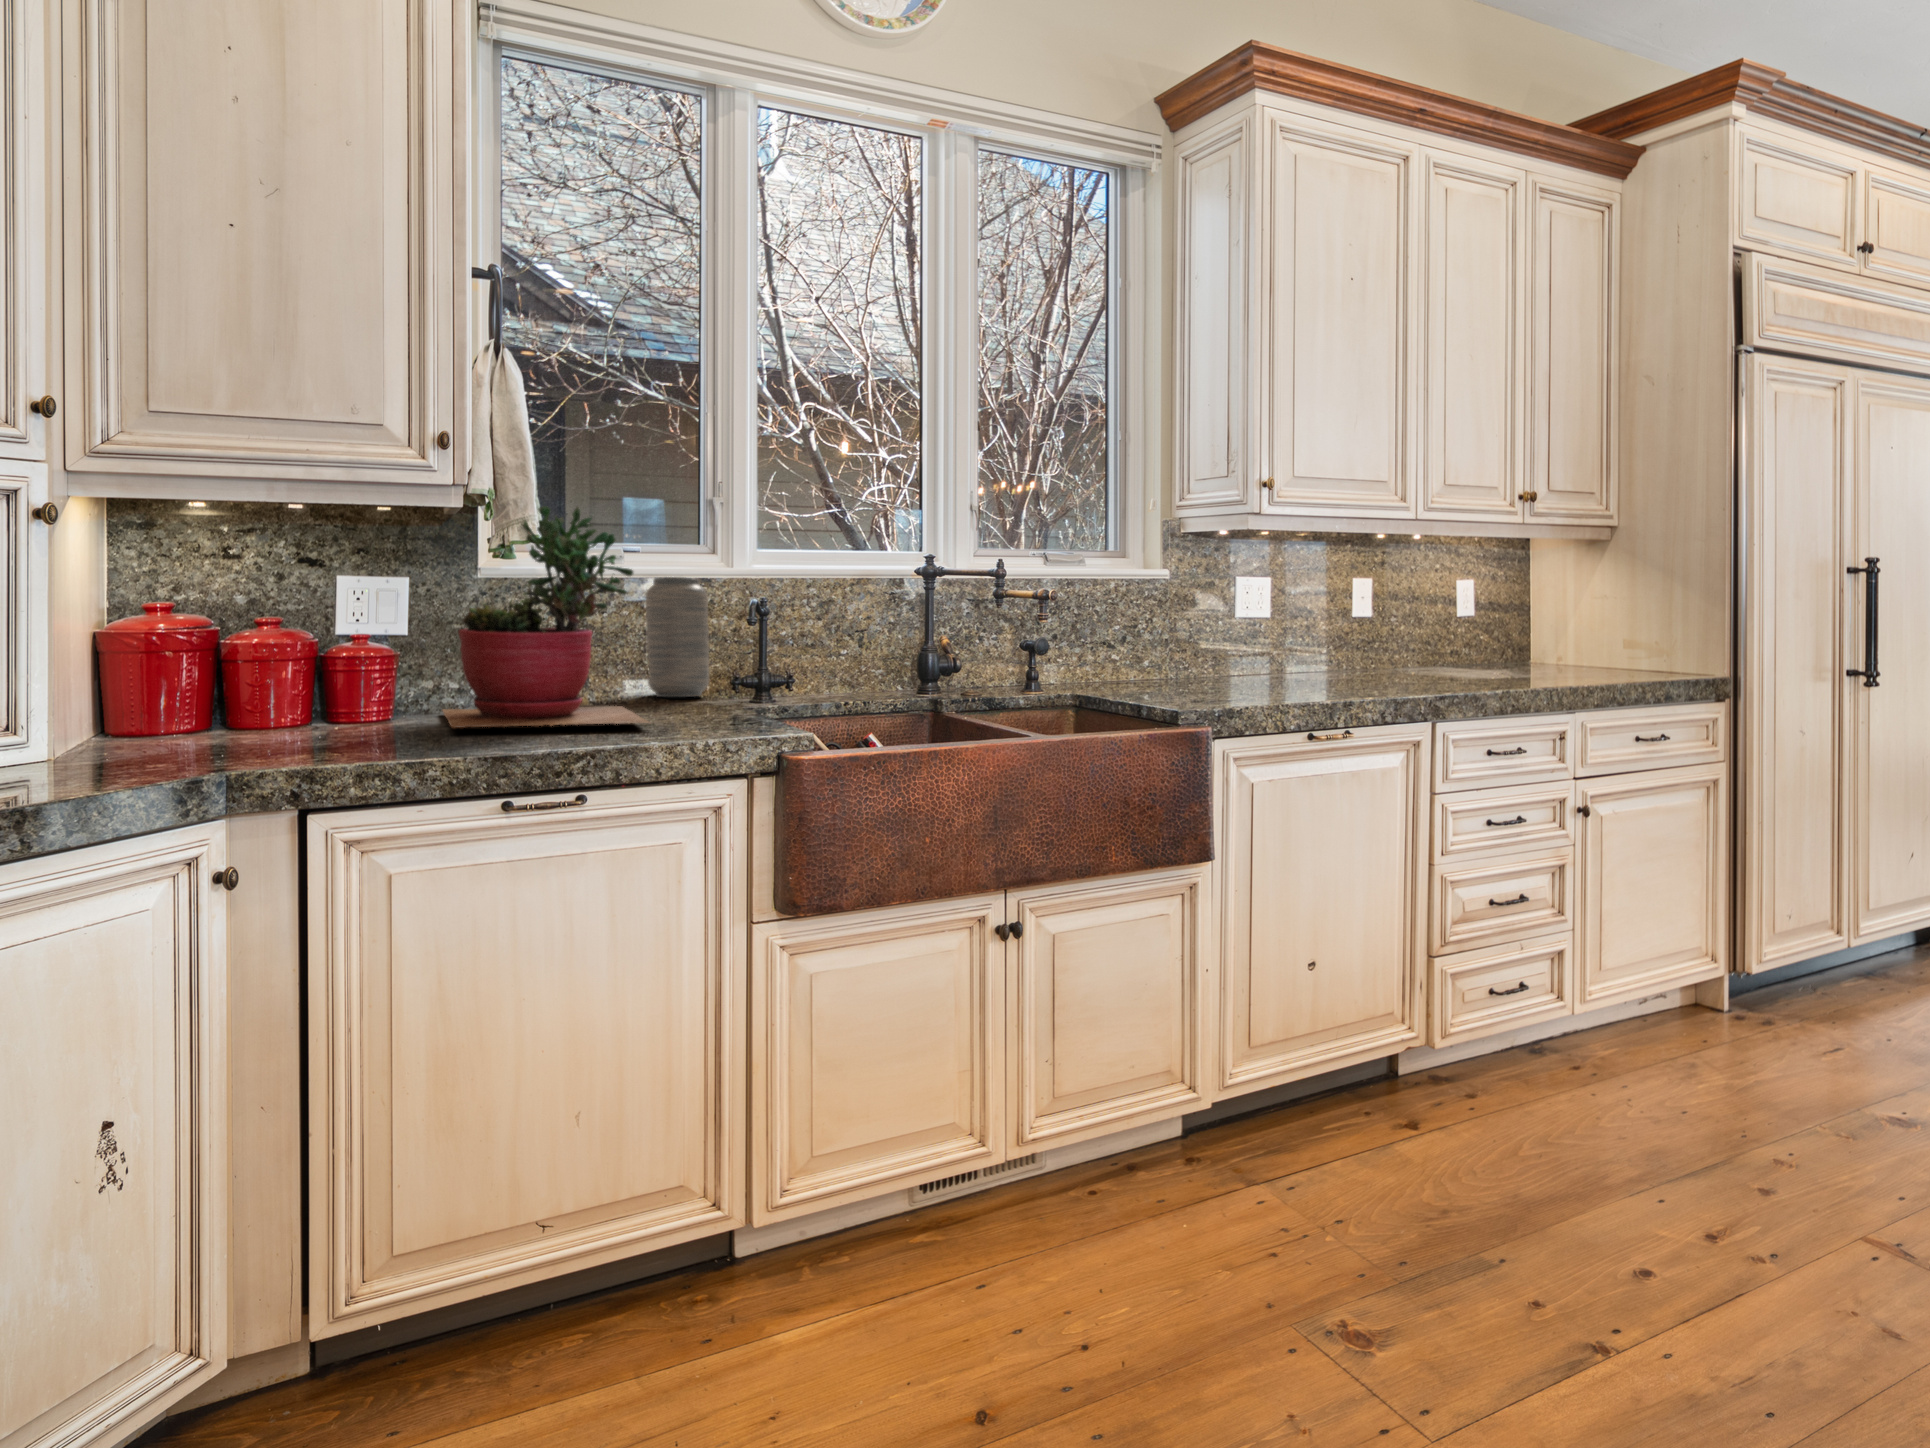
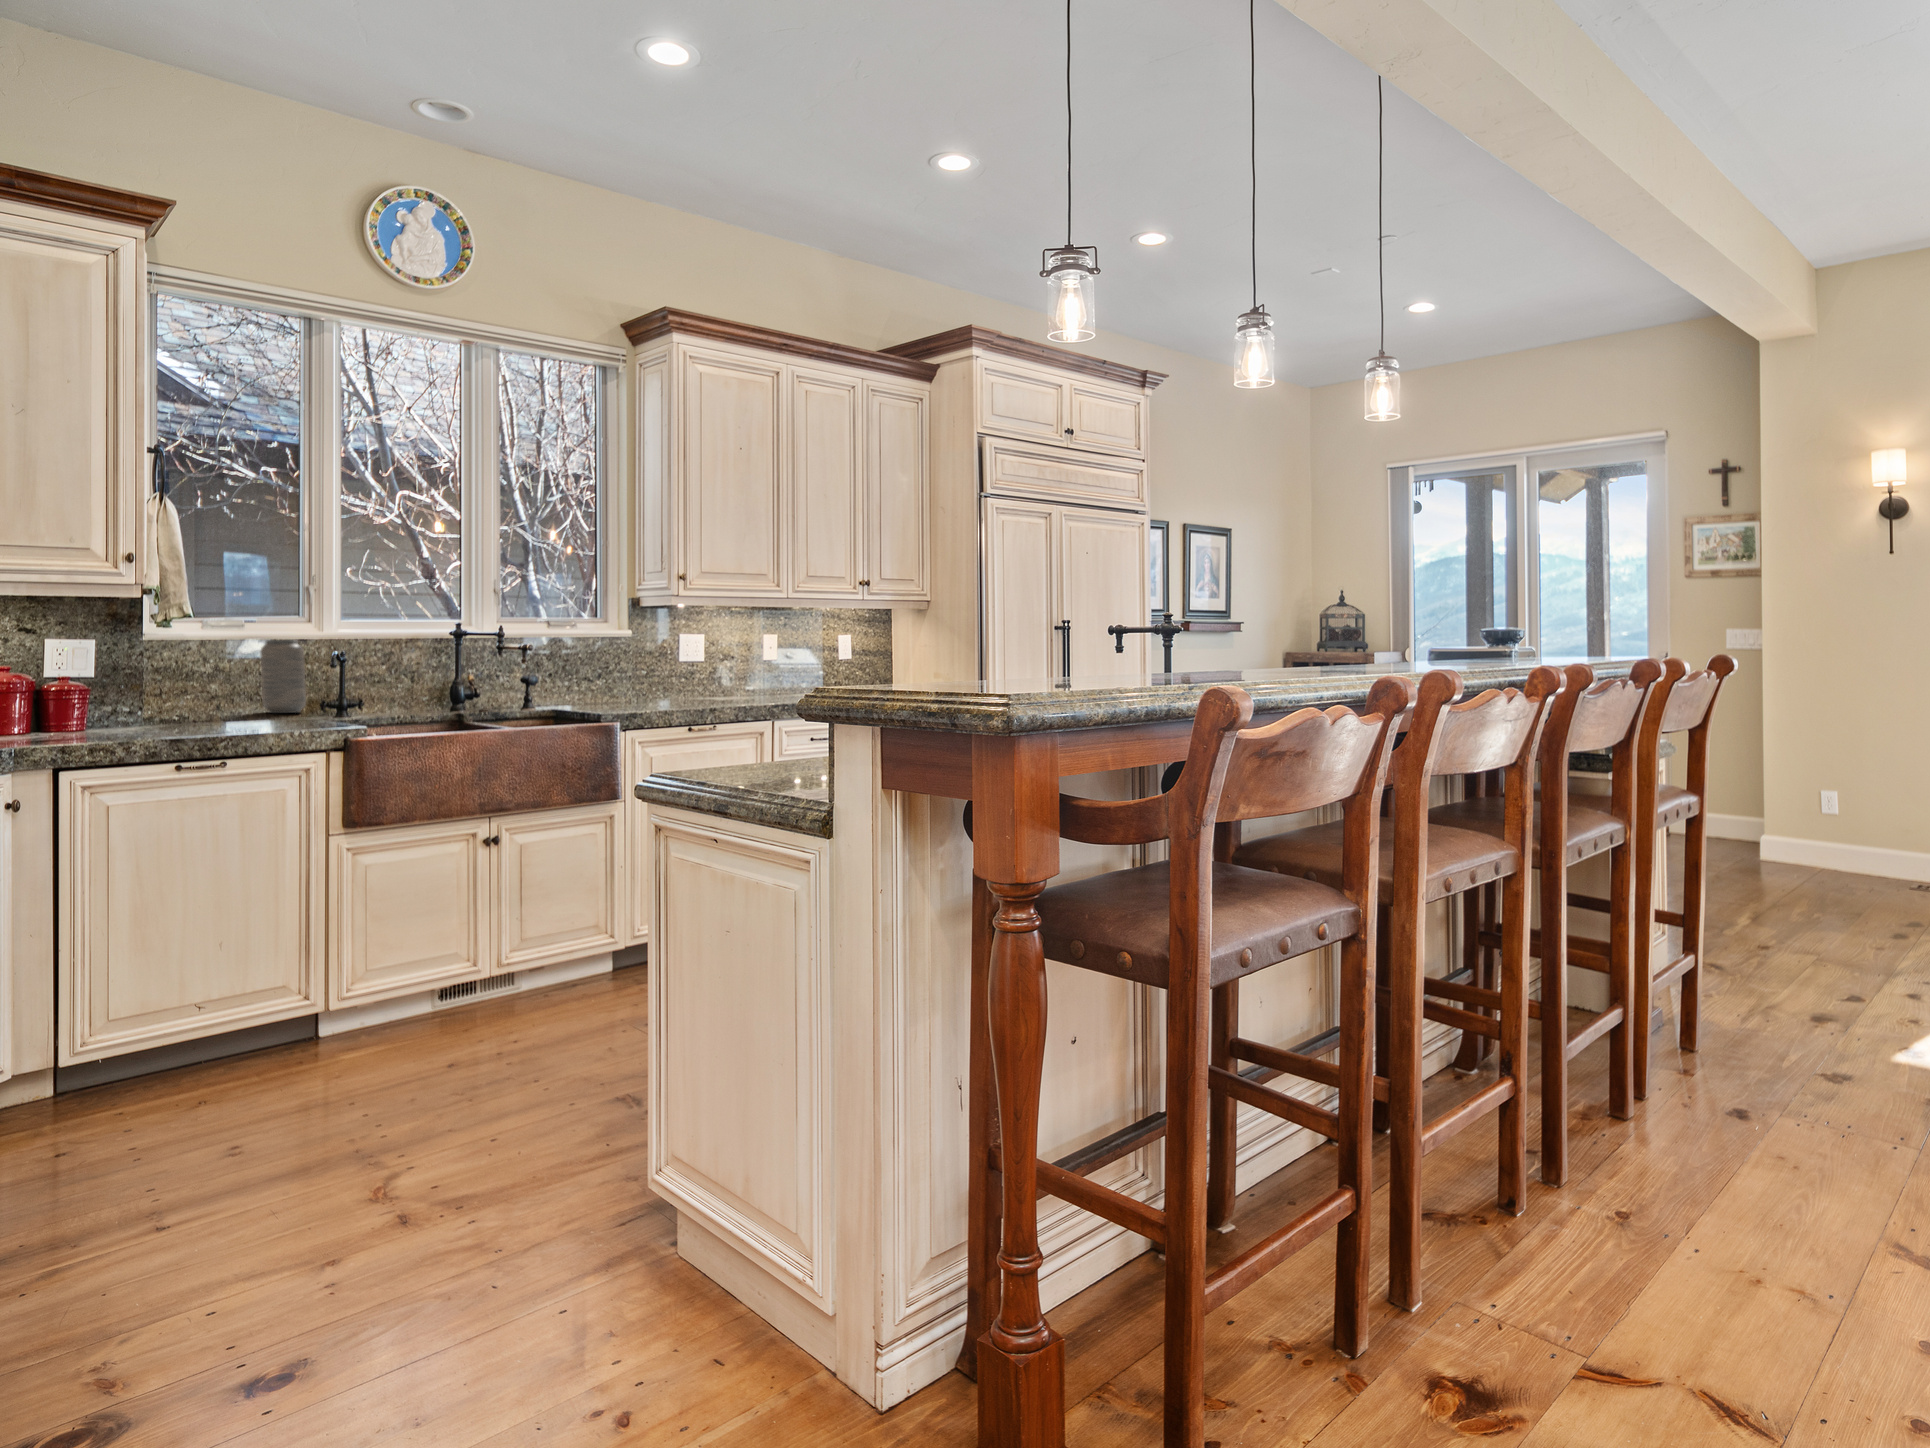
succulent plant: present [443,506,648,728] -> none [124,602,265,728]

